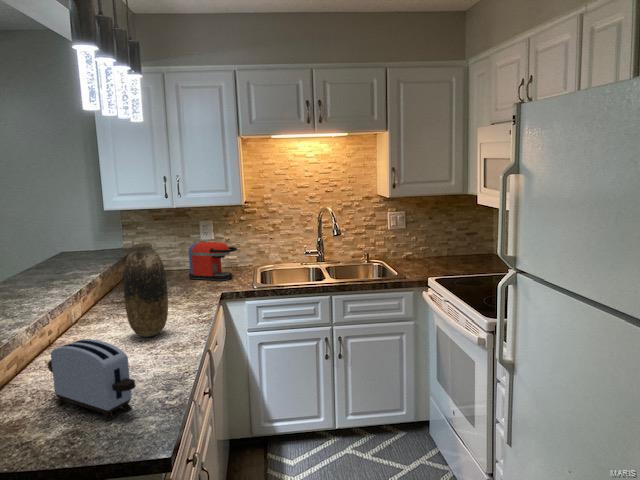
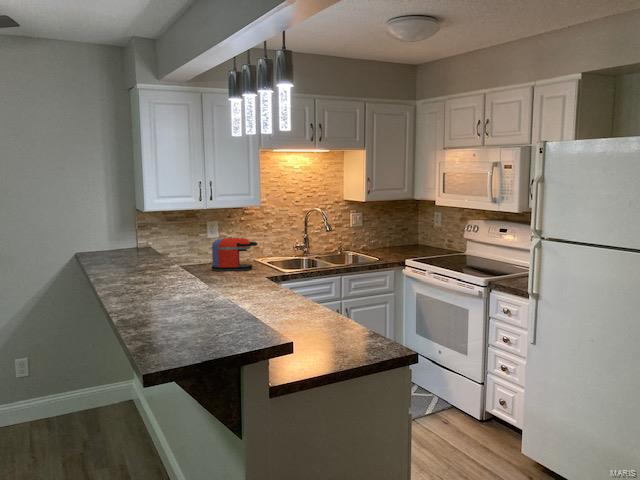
vase: present [124,243,168,337] -> none [256,230,287,303]
toaster: present [48,339,136,421] -> none [284,288,366,337]

